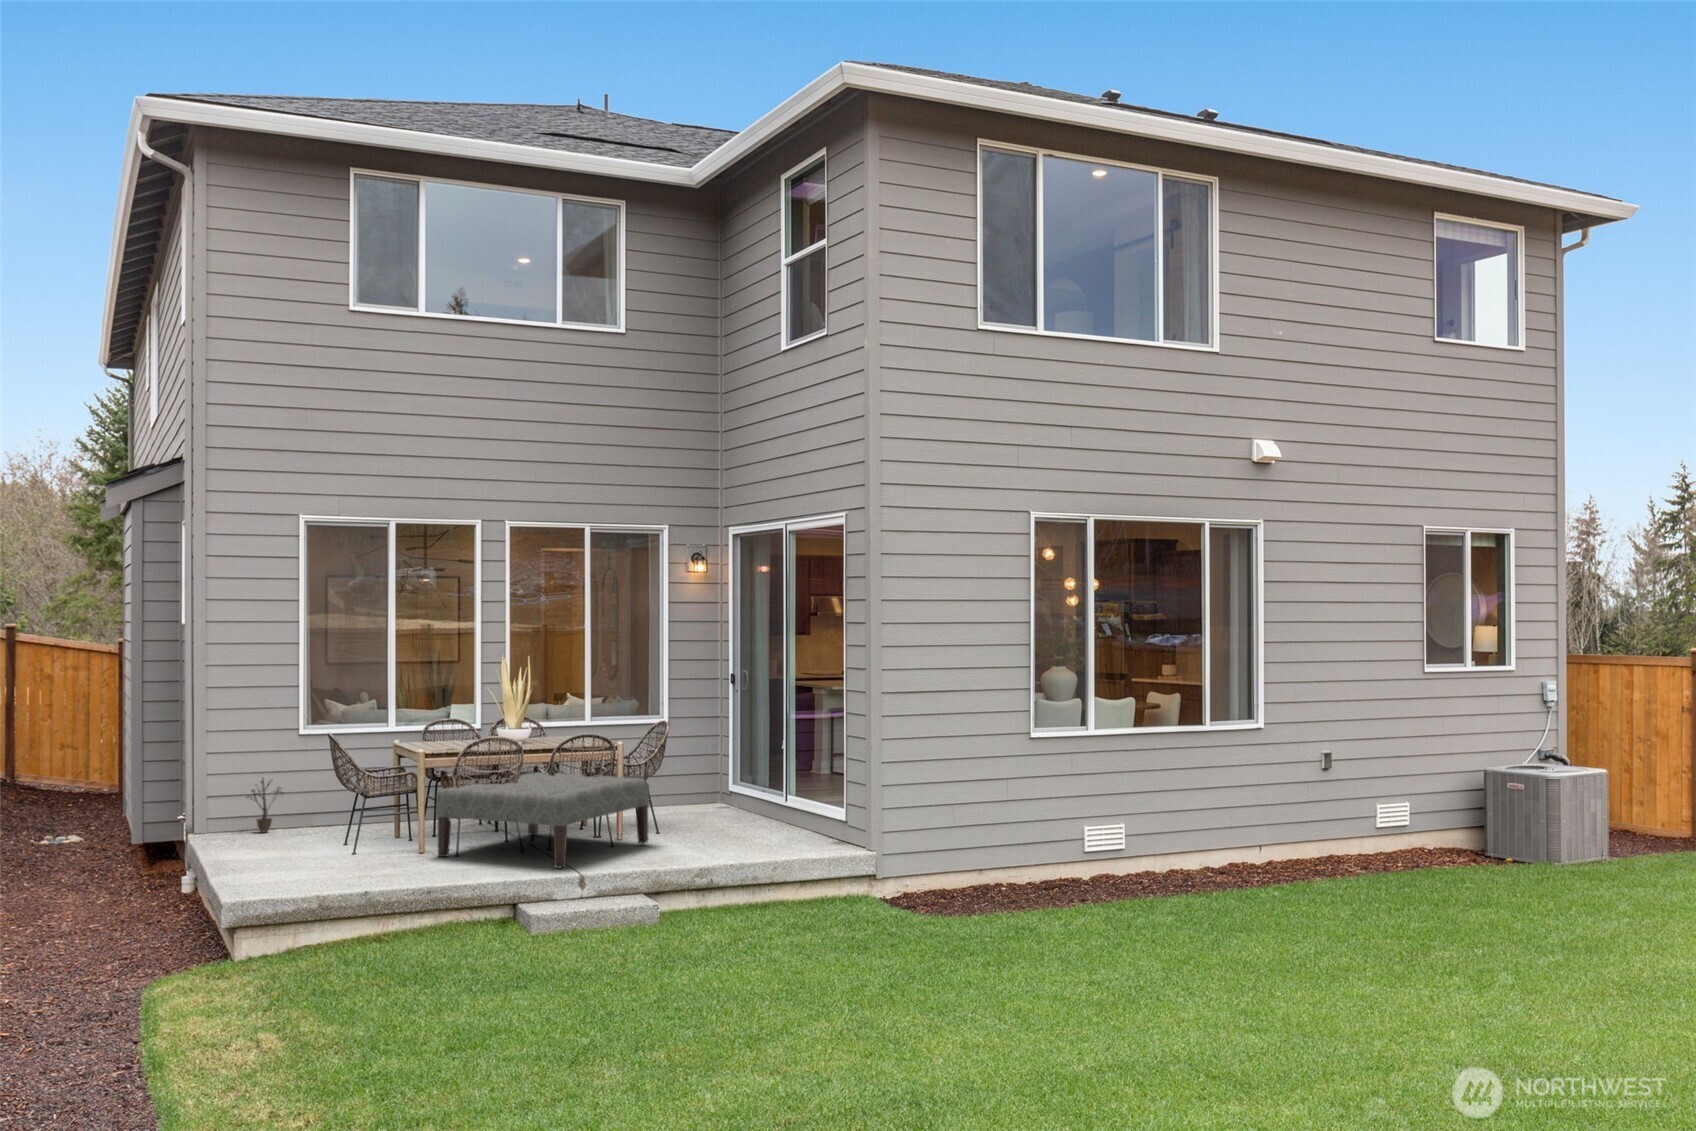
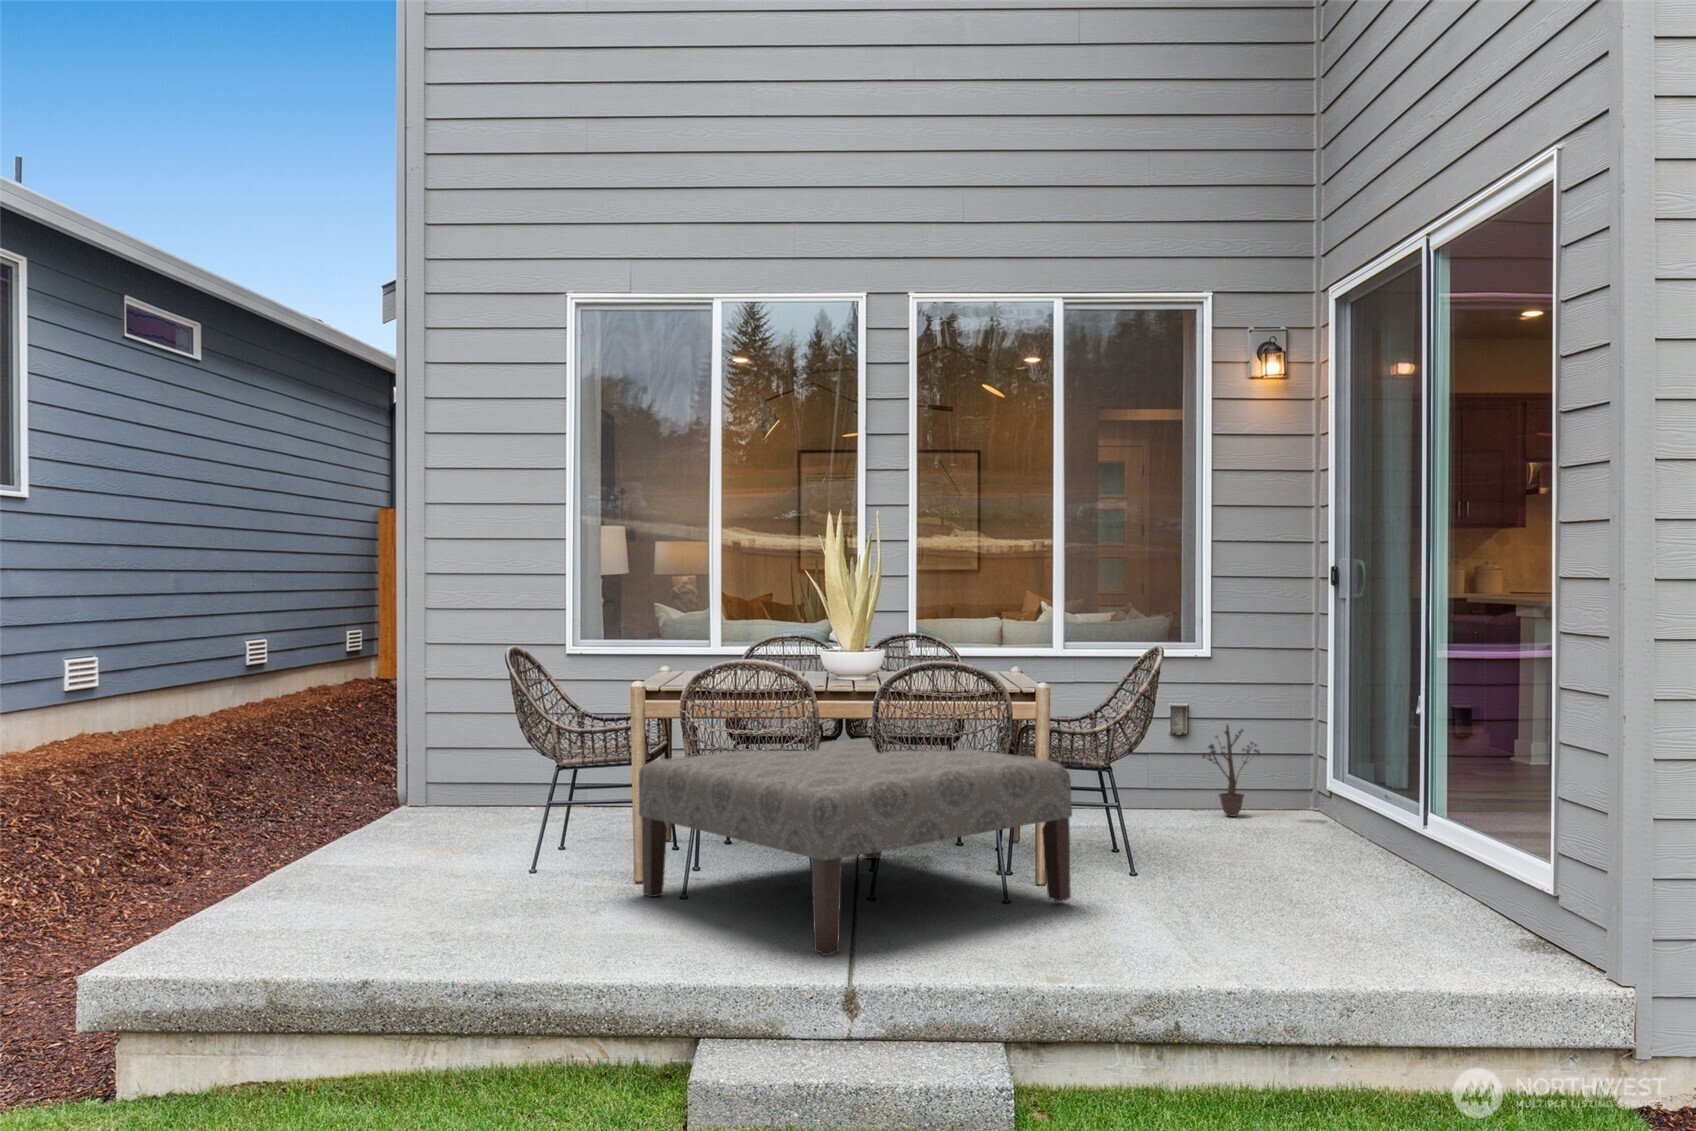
decorative plant: present [247,779,283,832] -> present [1194,725,1260,817]

